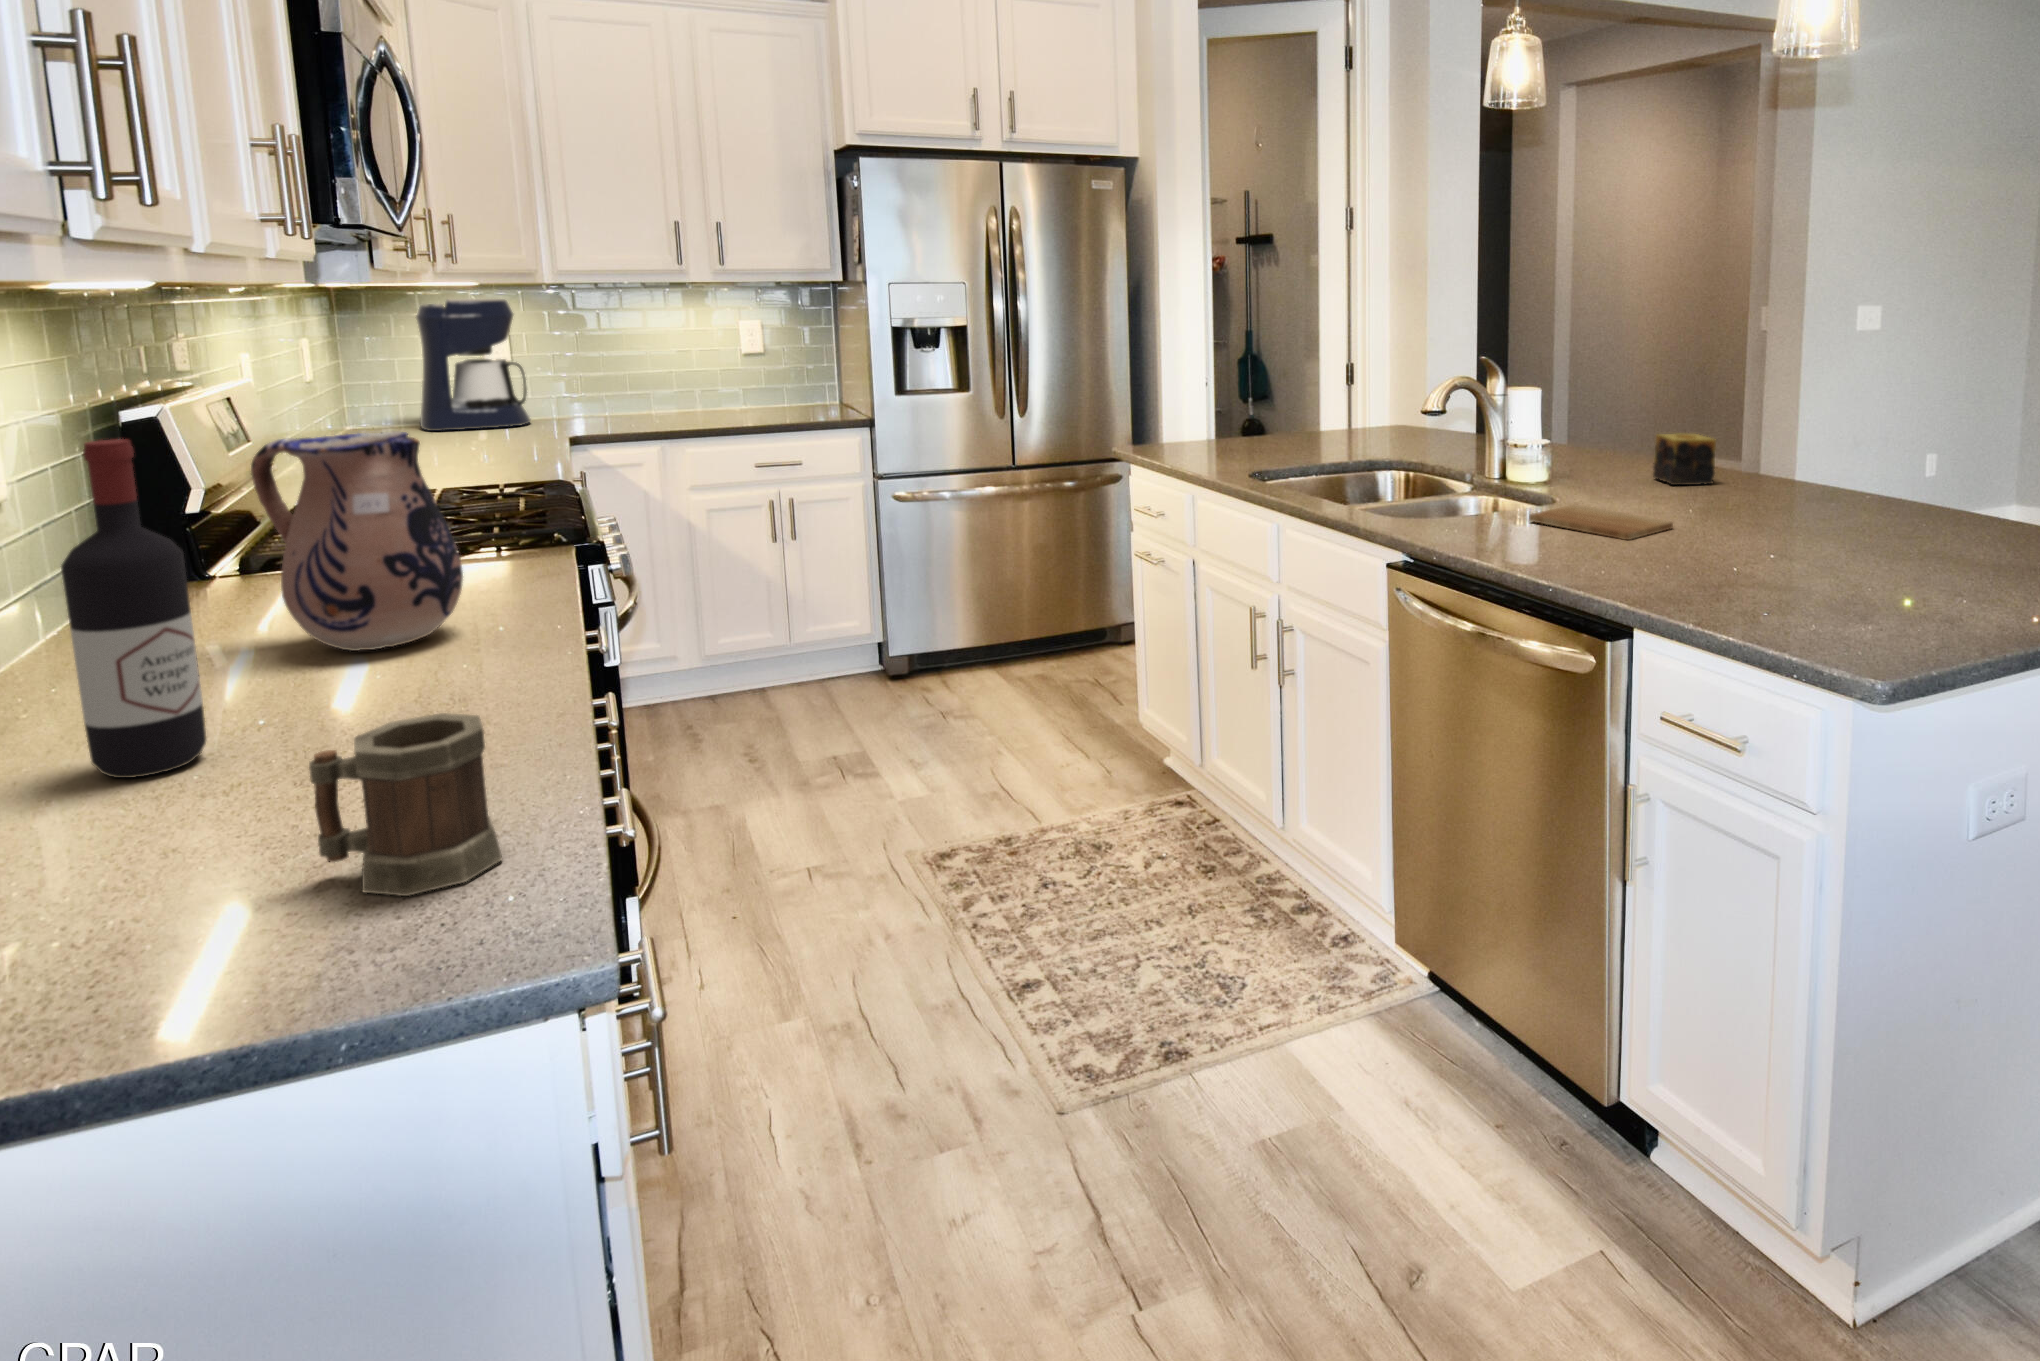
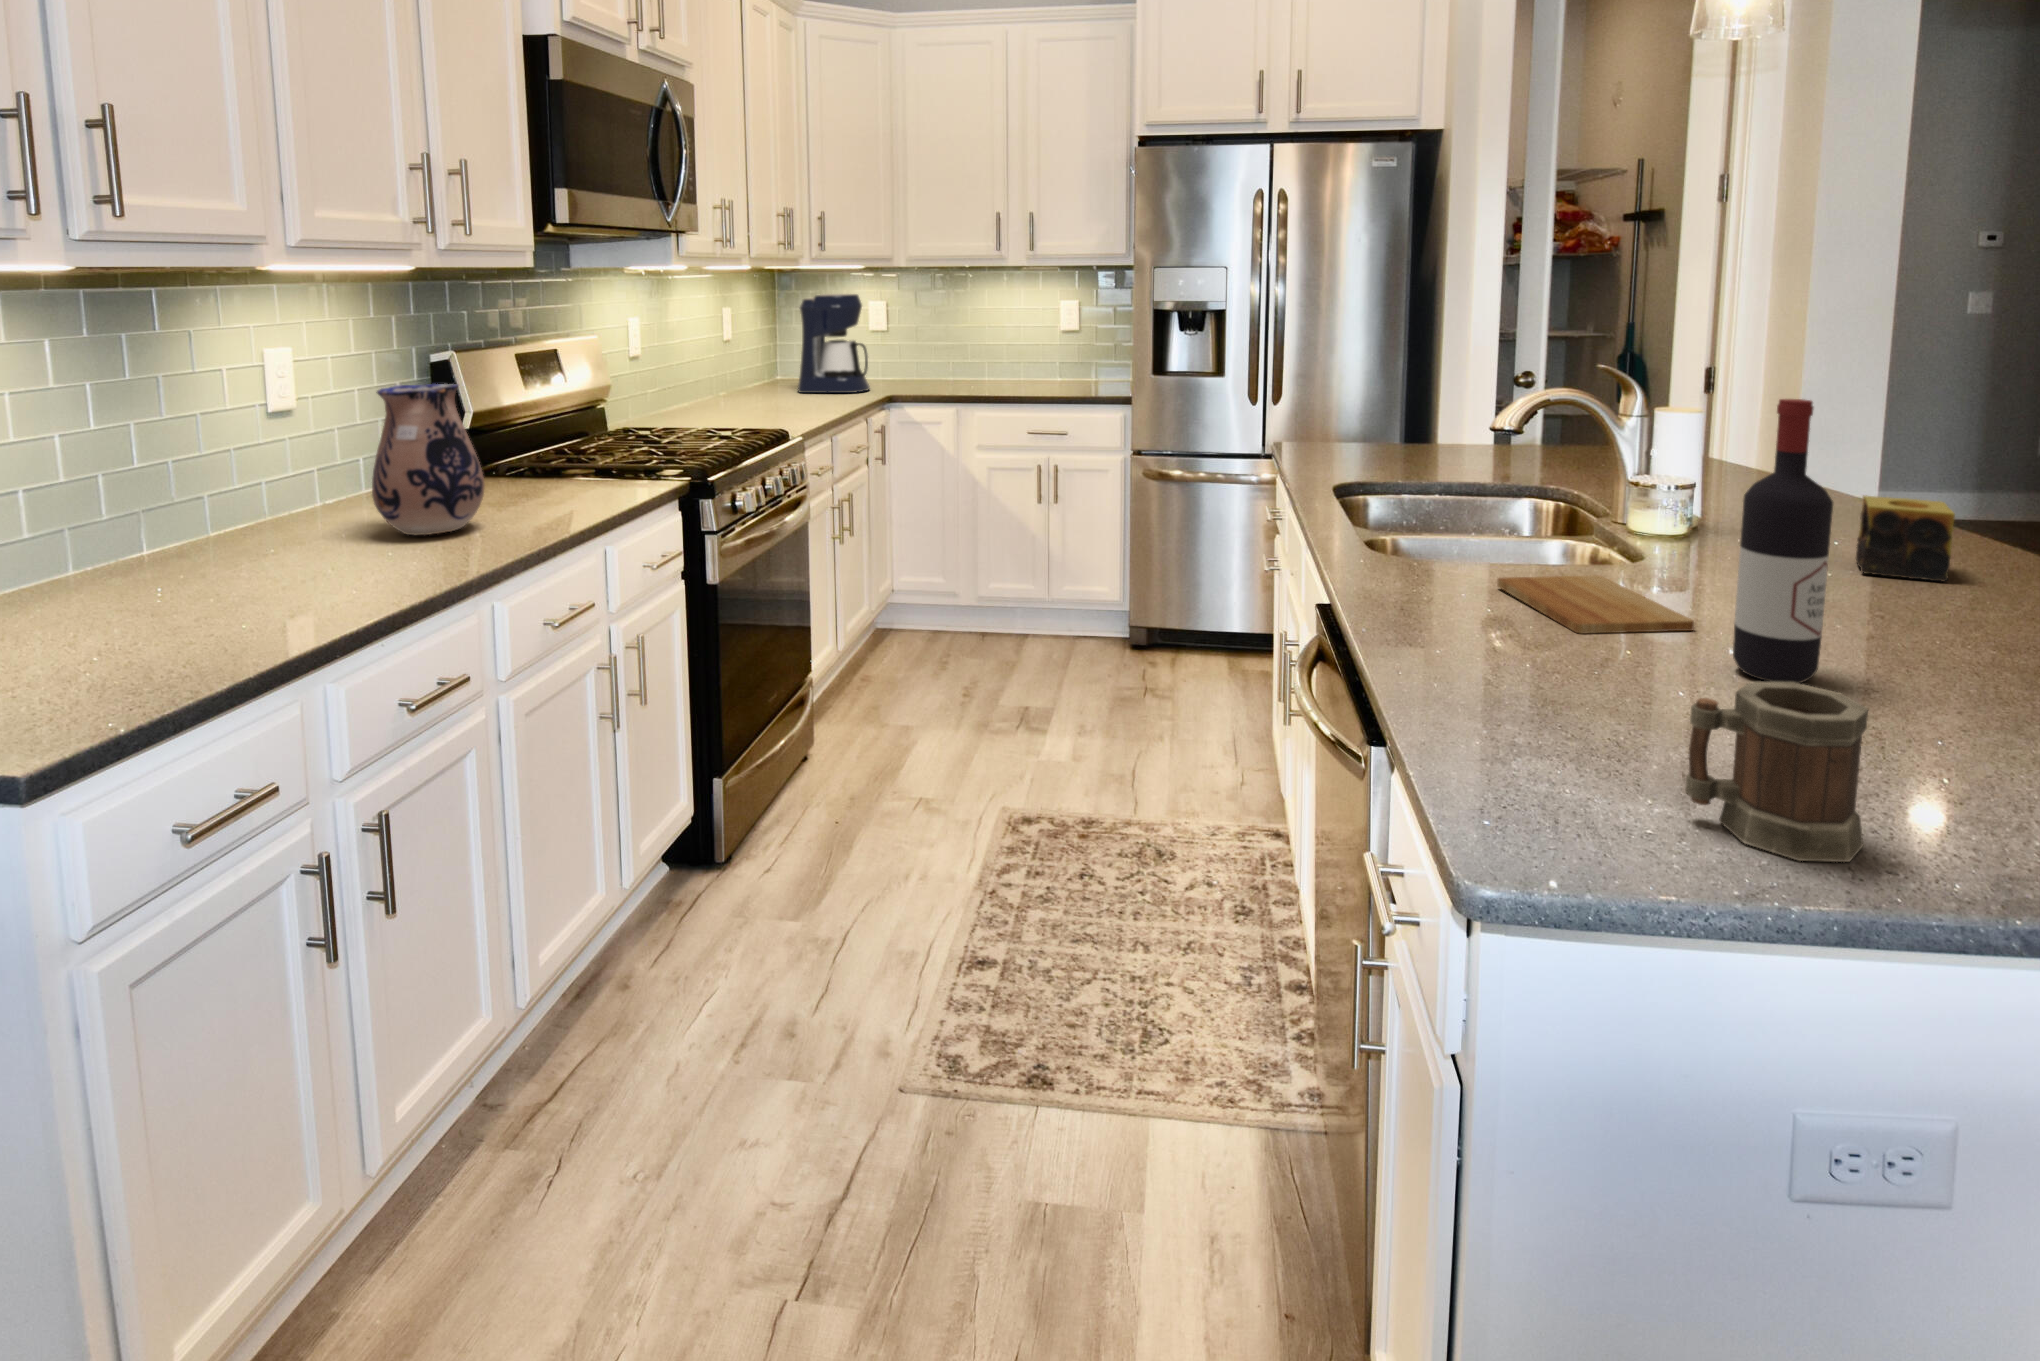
wine bottle: present [61,439,206,778] -> present [1733,399,1833,683]
mug: present [309,713,502,896] -> present [1685,681,1868,862]

